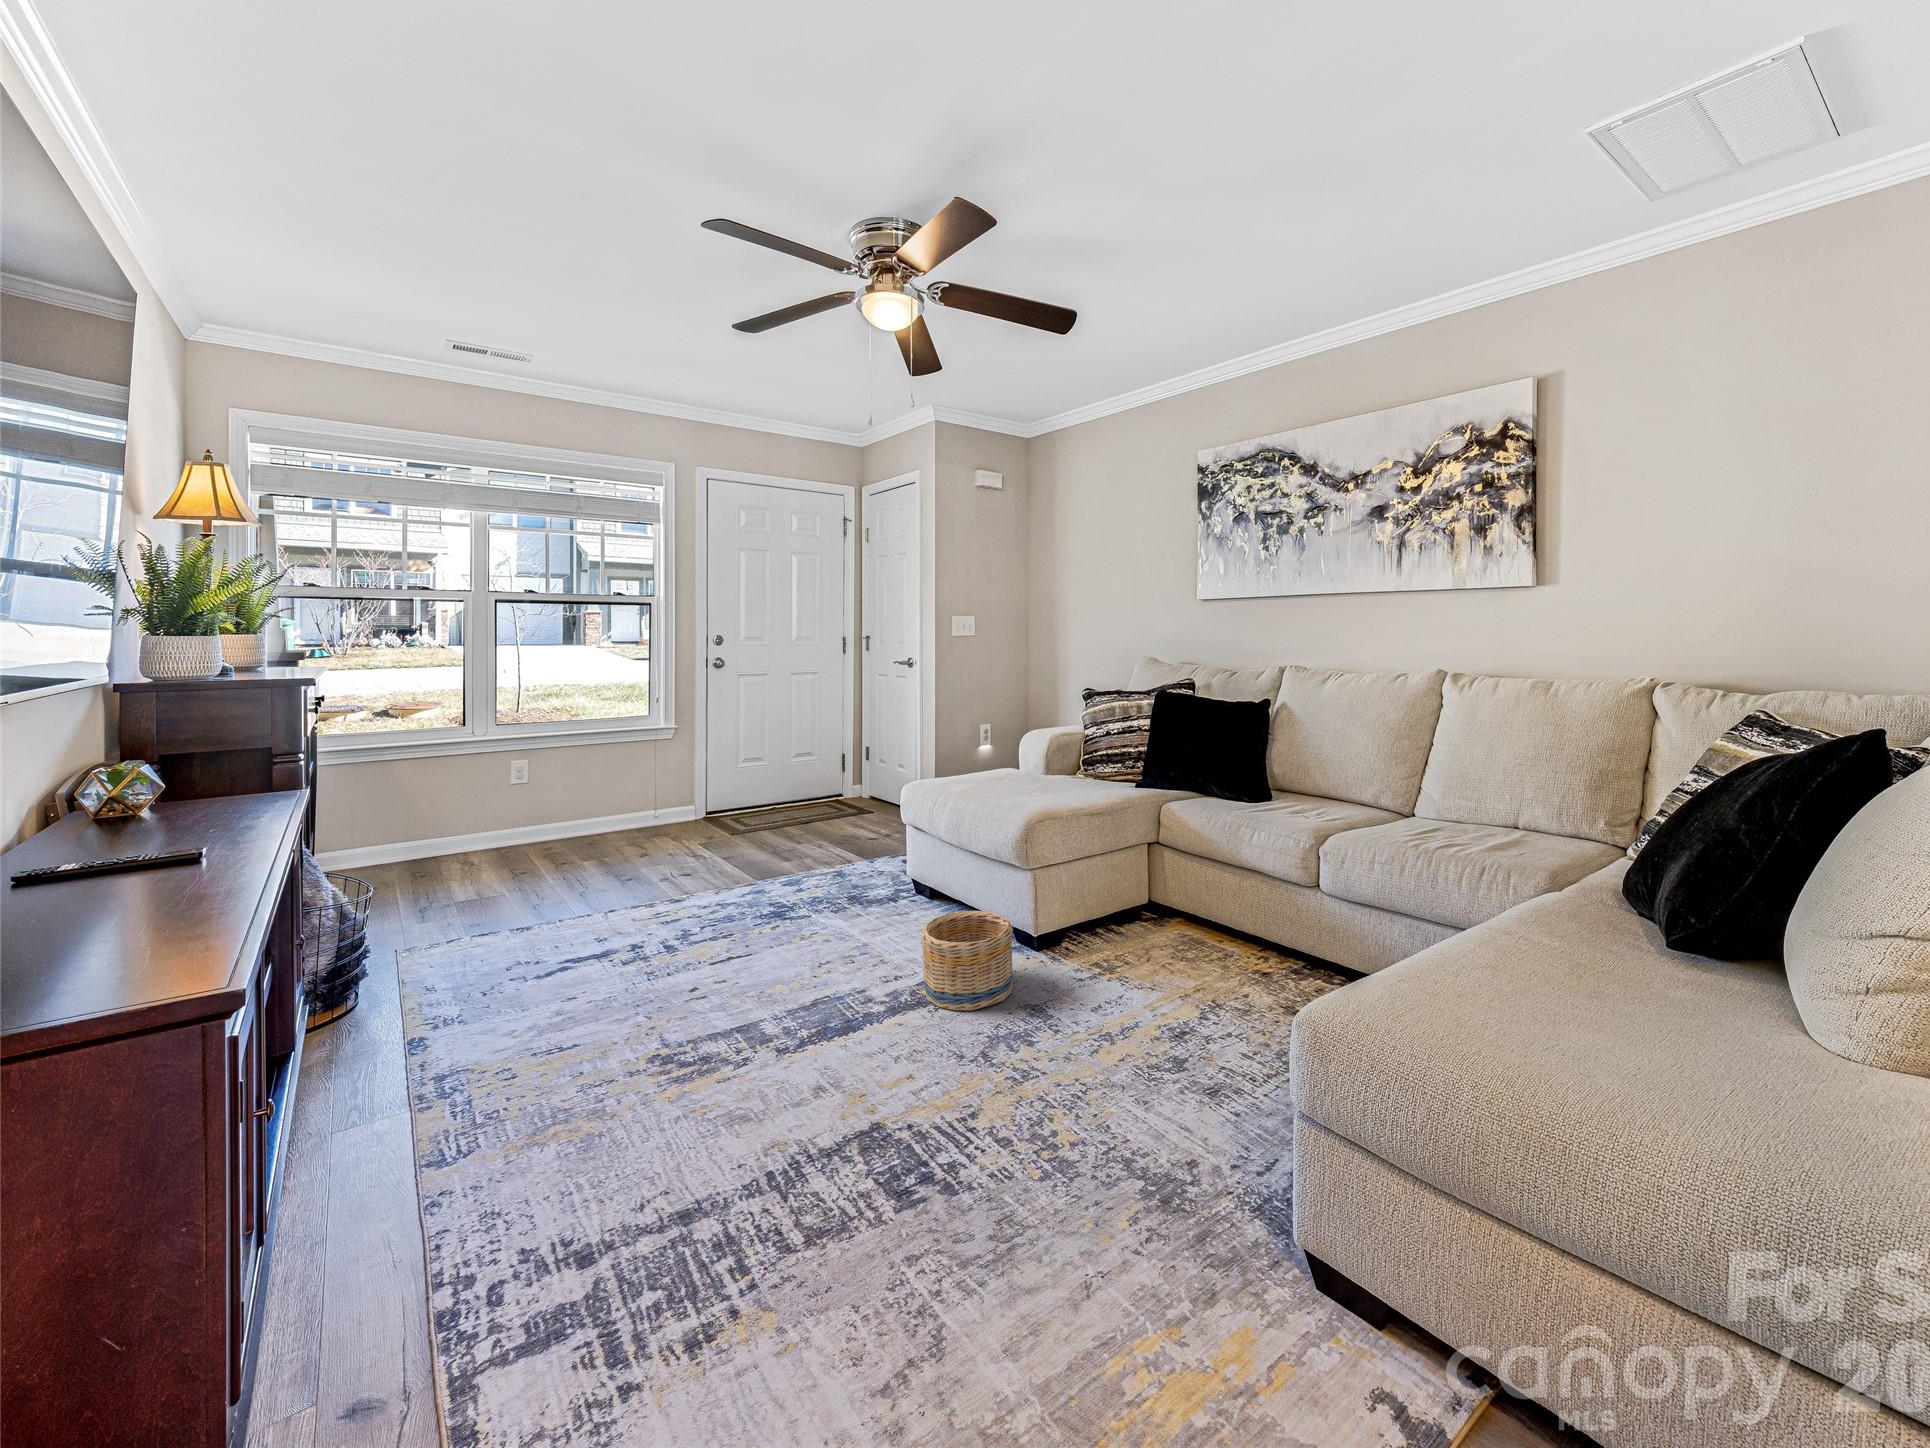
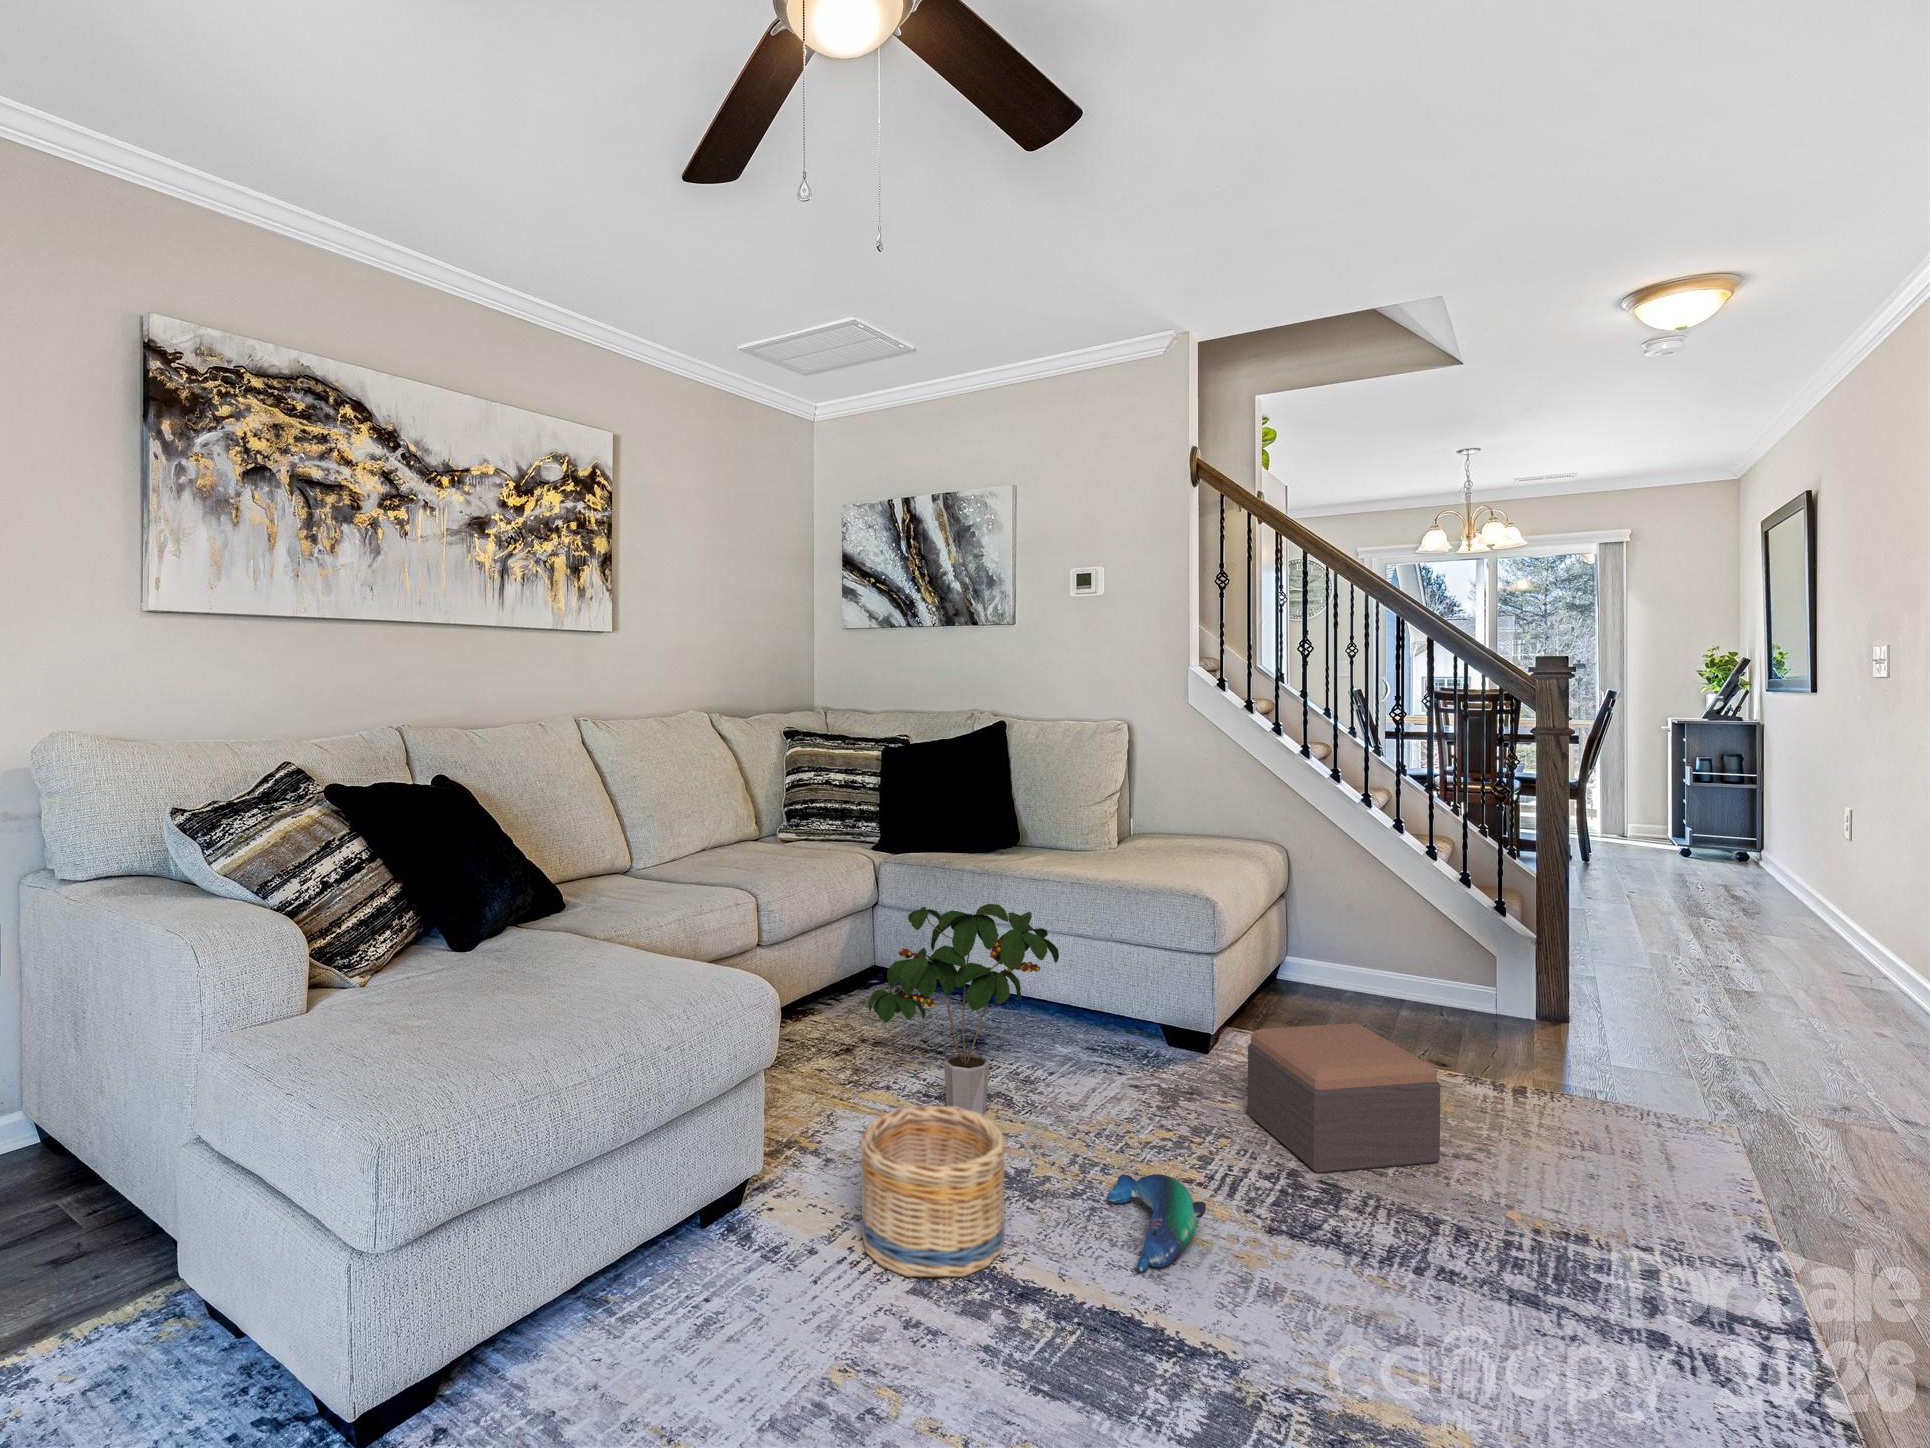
potted plant: none [1129,840,1188,1037] -> present [868,904,1059,1116]
plush toy: none [872,1032,982,1074] -> present [1106,1174,1206,1272]
footstool: none [898,1096,1098,1347] -> present [1248,1023,1440,1173]

